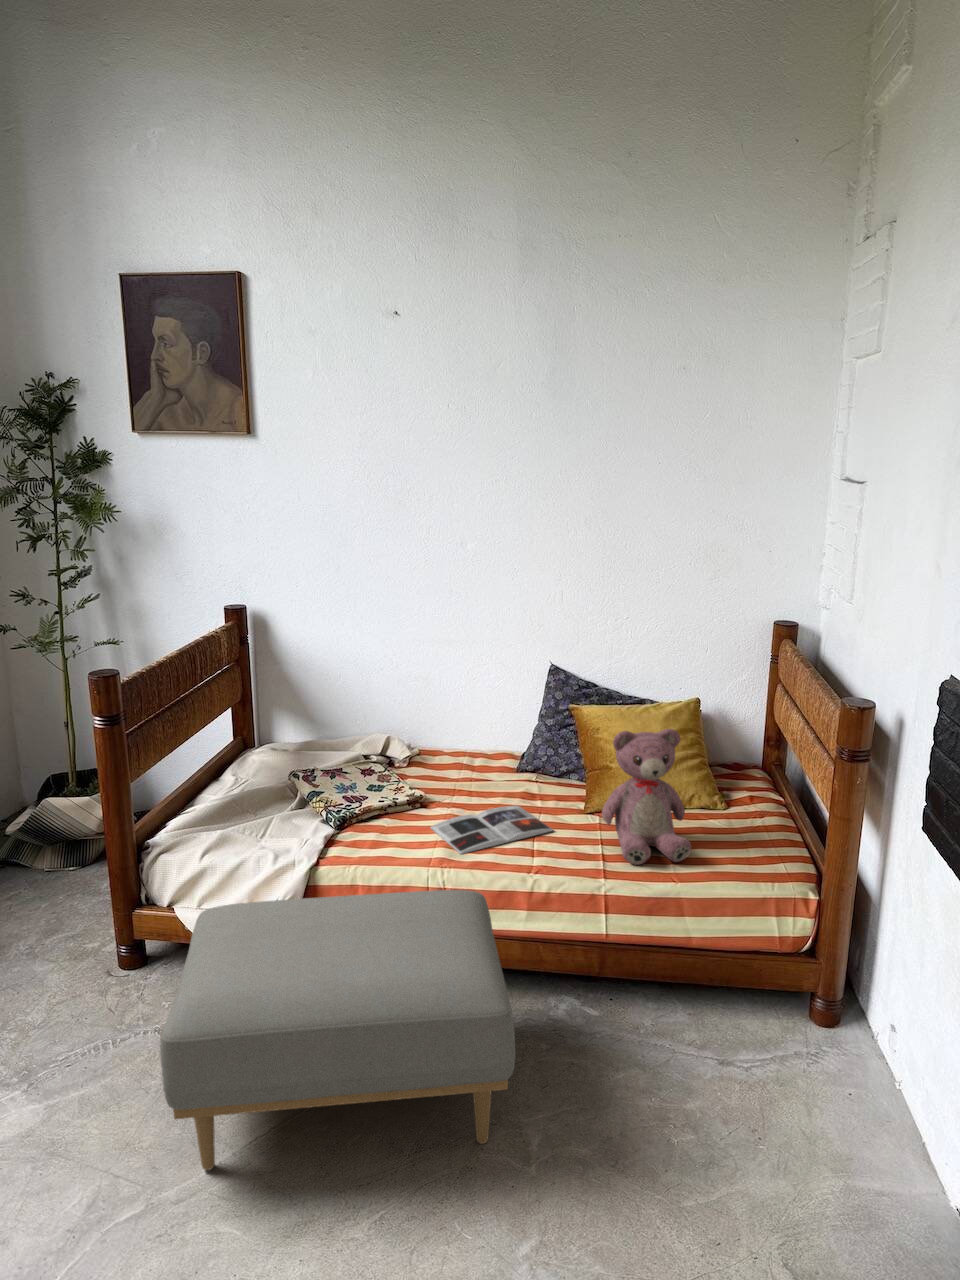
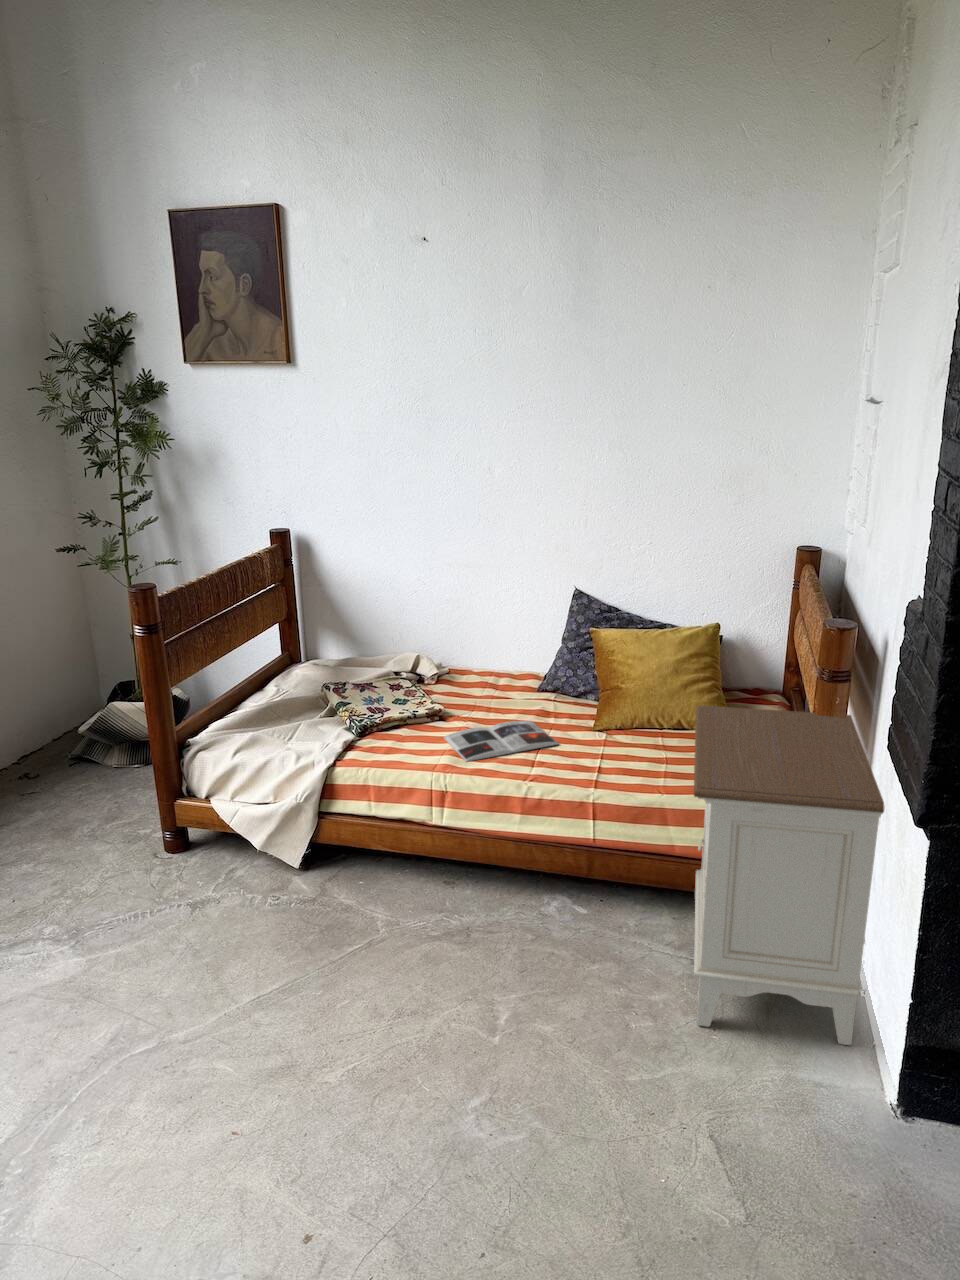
teddy bear: present [602,729,691,865] -> none [602,649,684,777]
nightstand: none [712,789,943,1148] -> present [694,706,884,1045]
ottoman: present [160,890,515,1170] -> none [167,791,482,1020]

